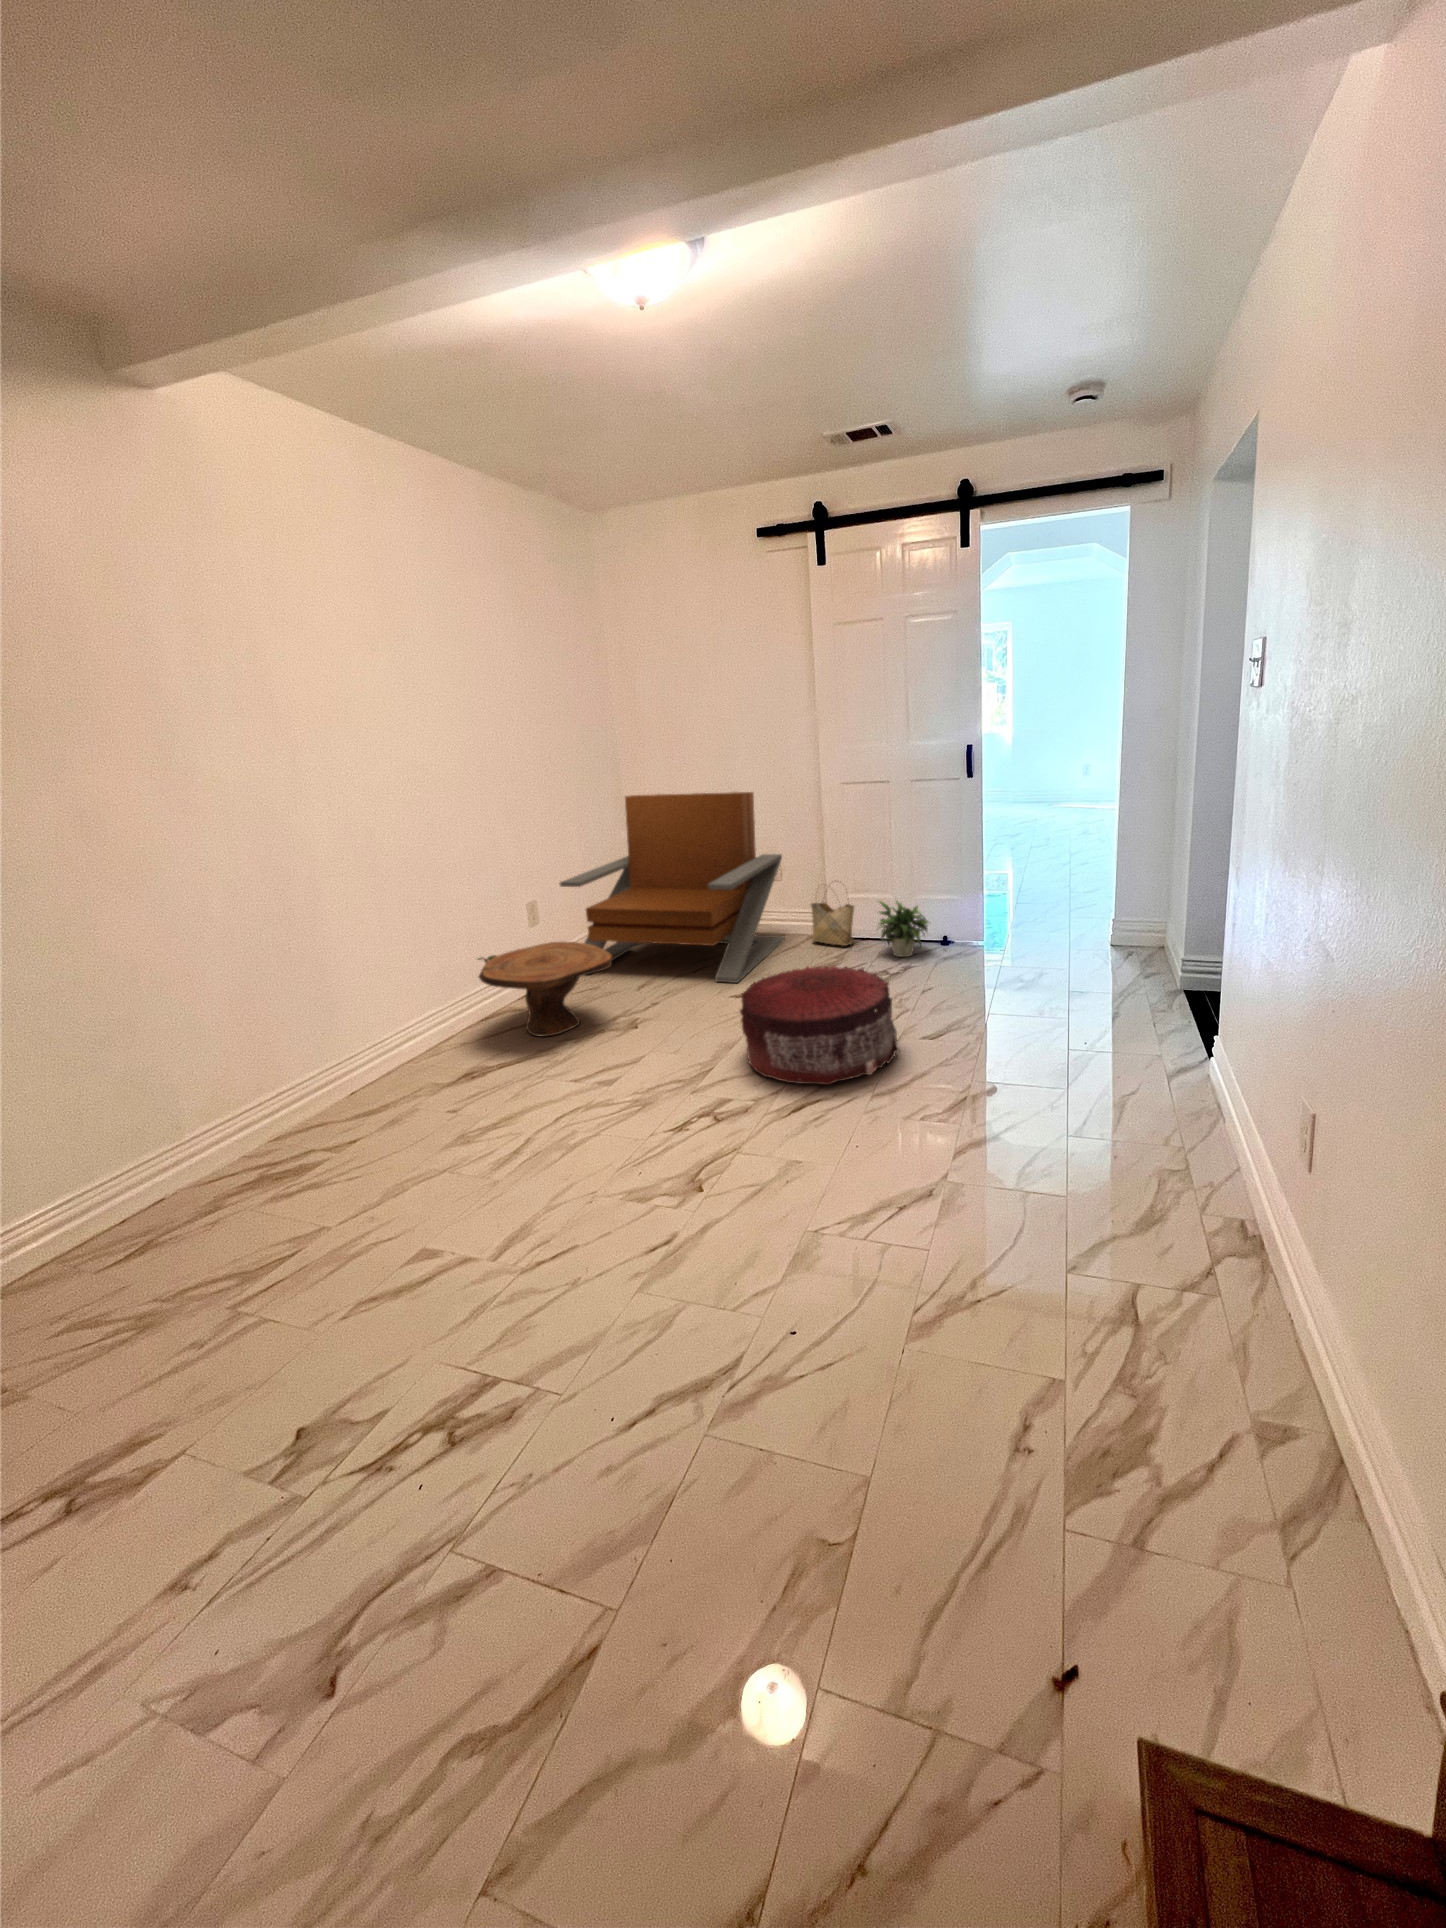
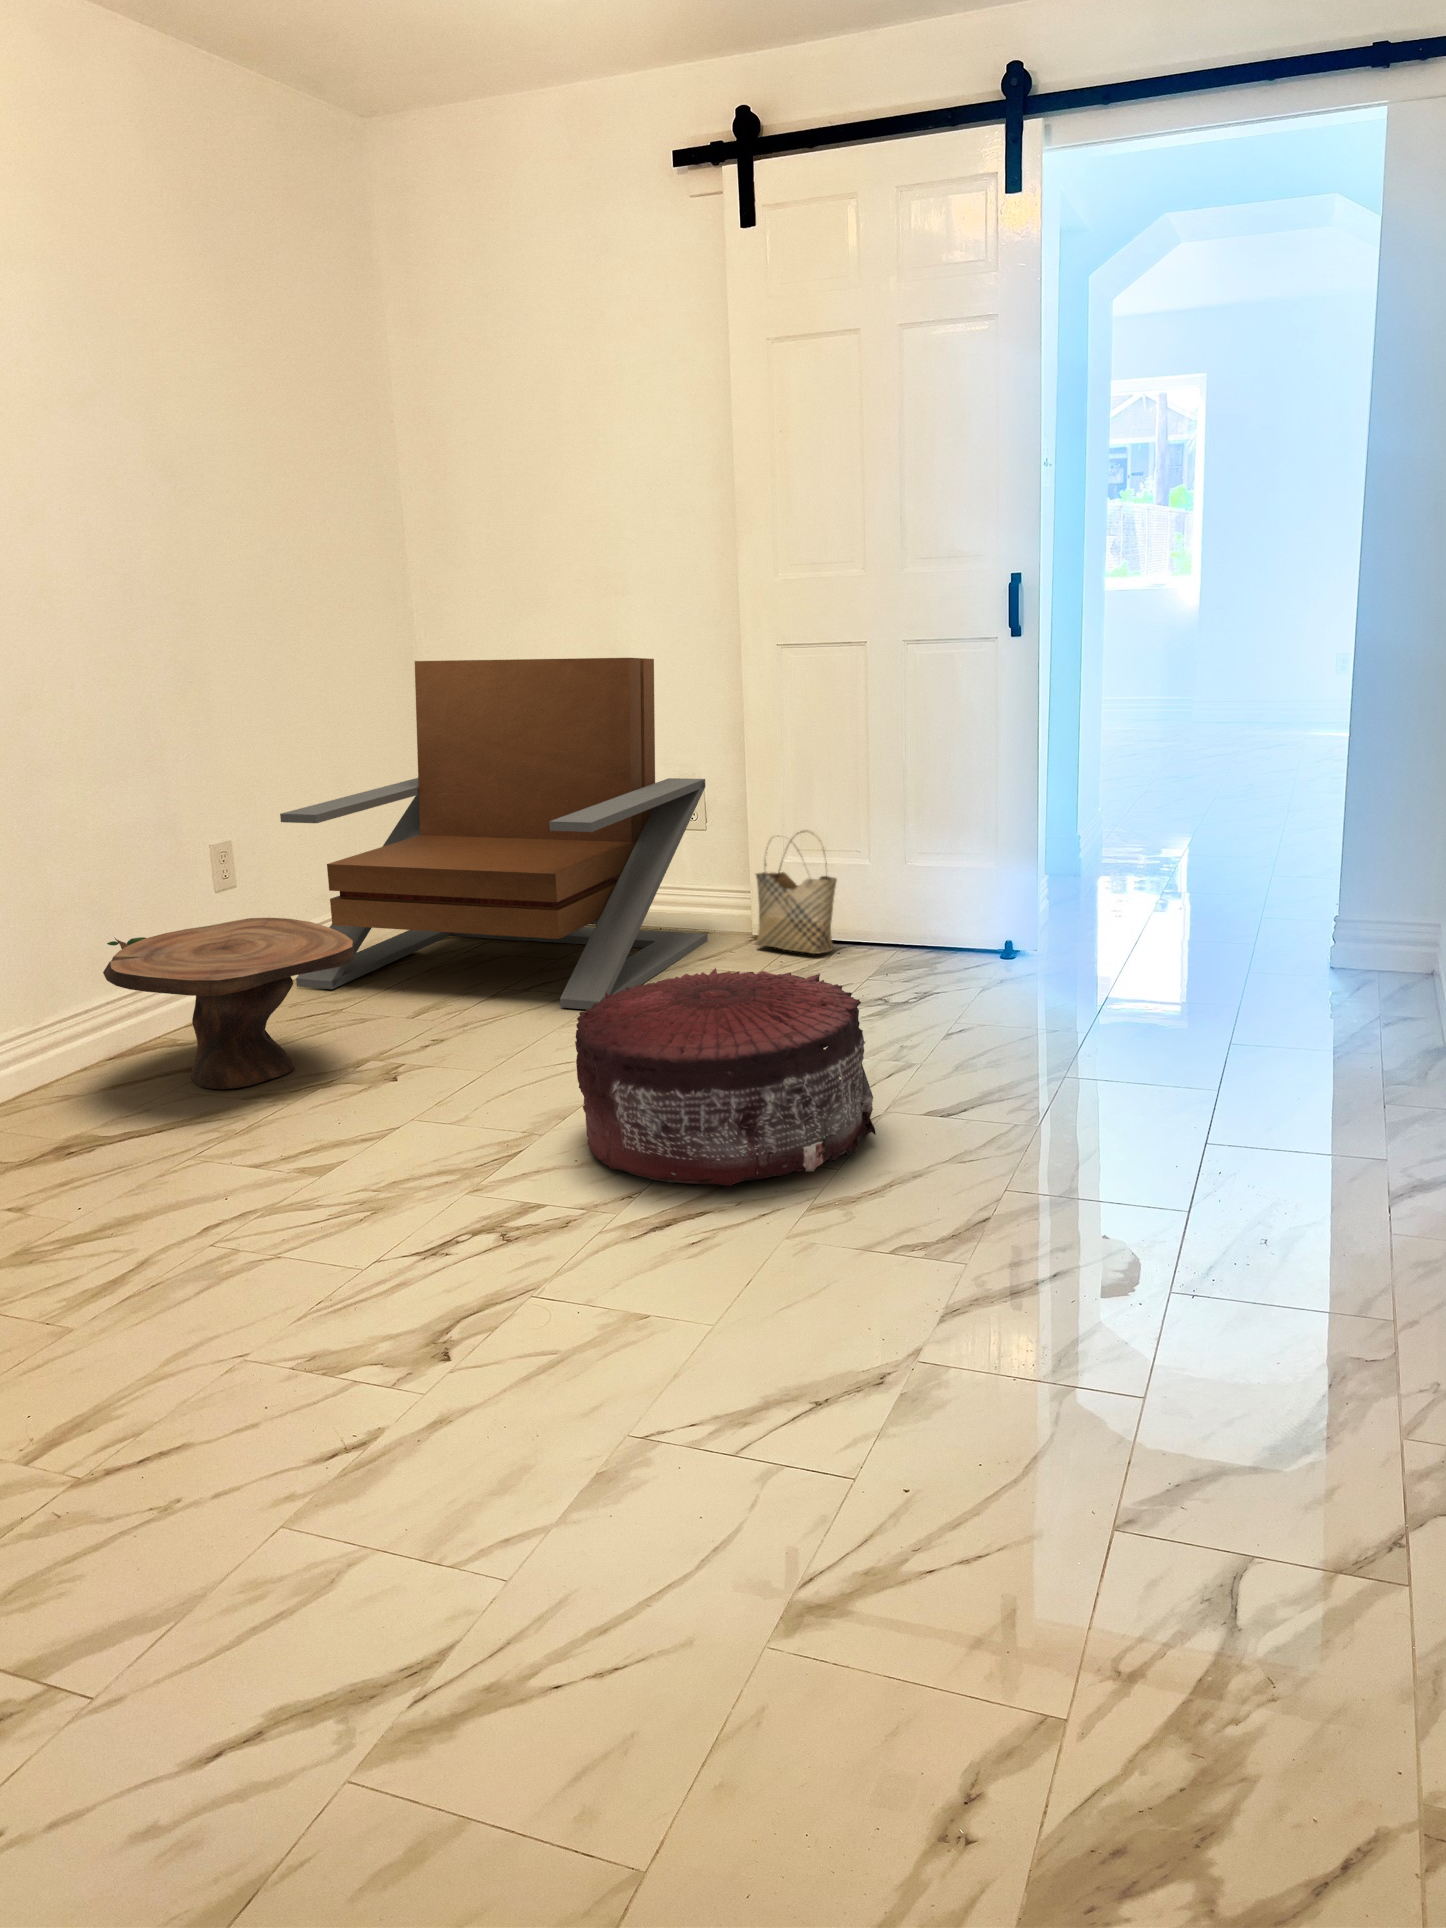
potted plant: present [878,900,930,957] -> none [872,865,975,976]

